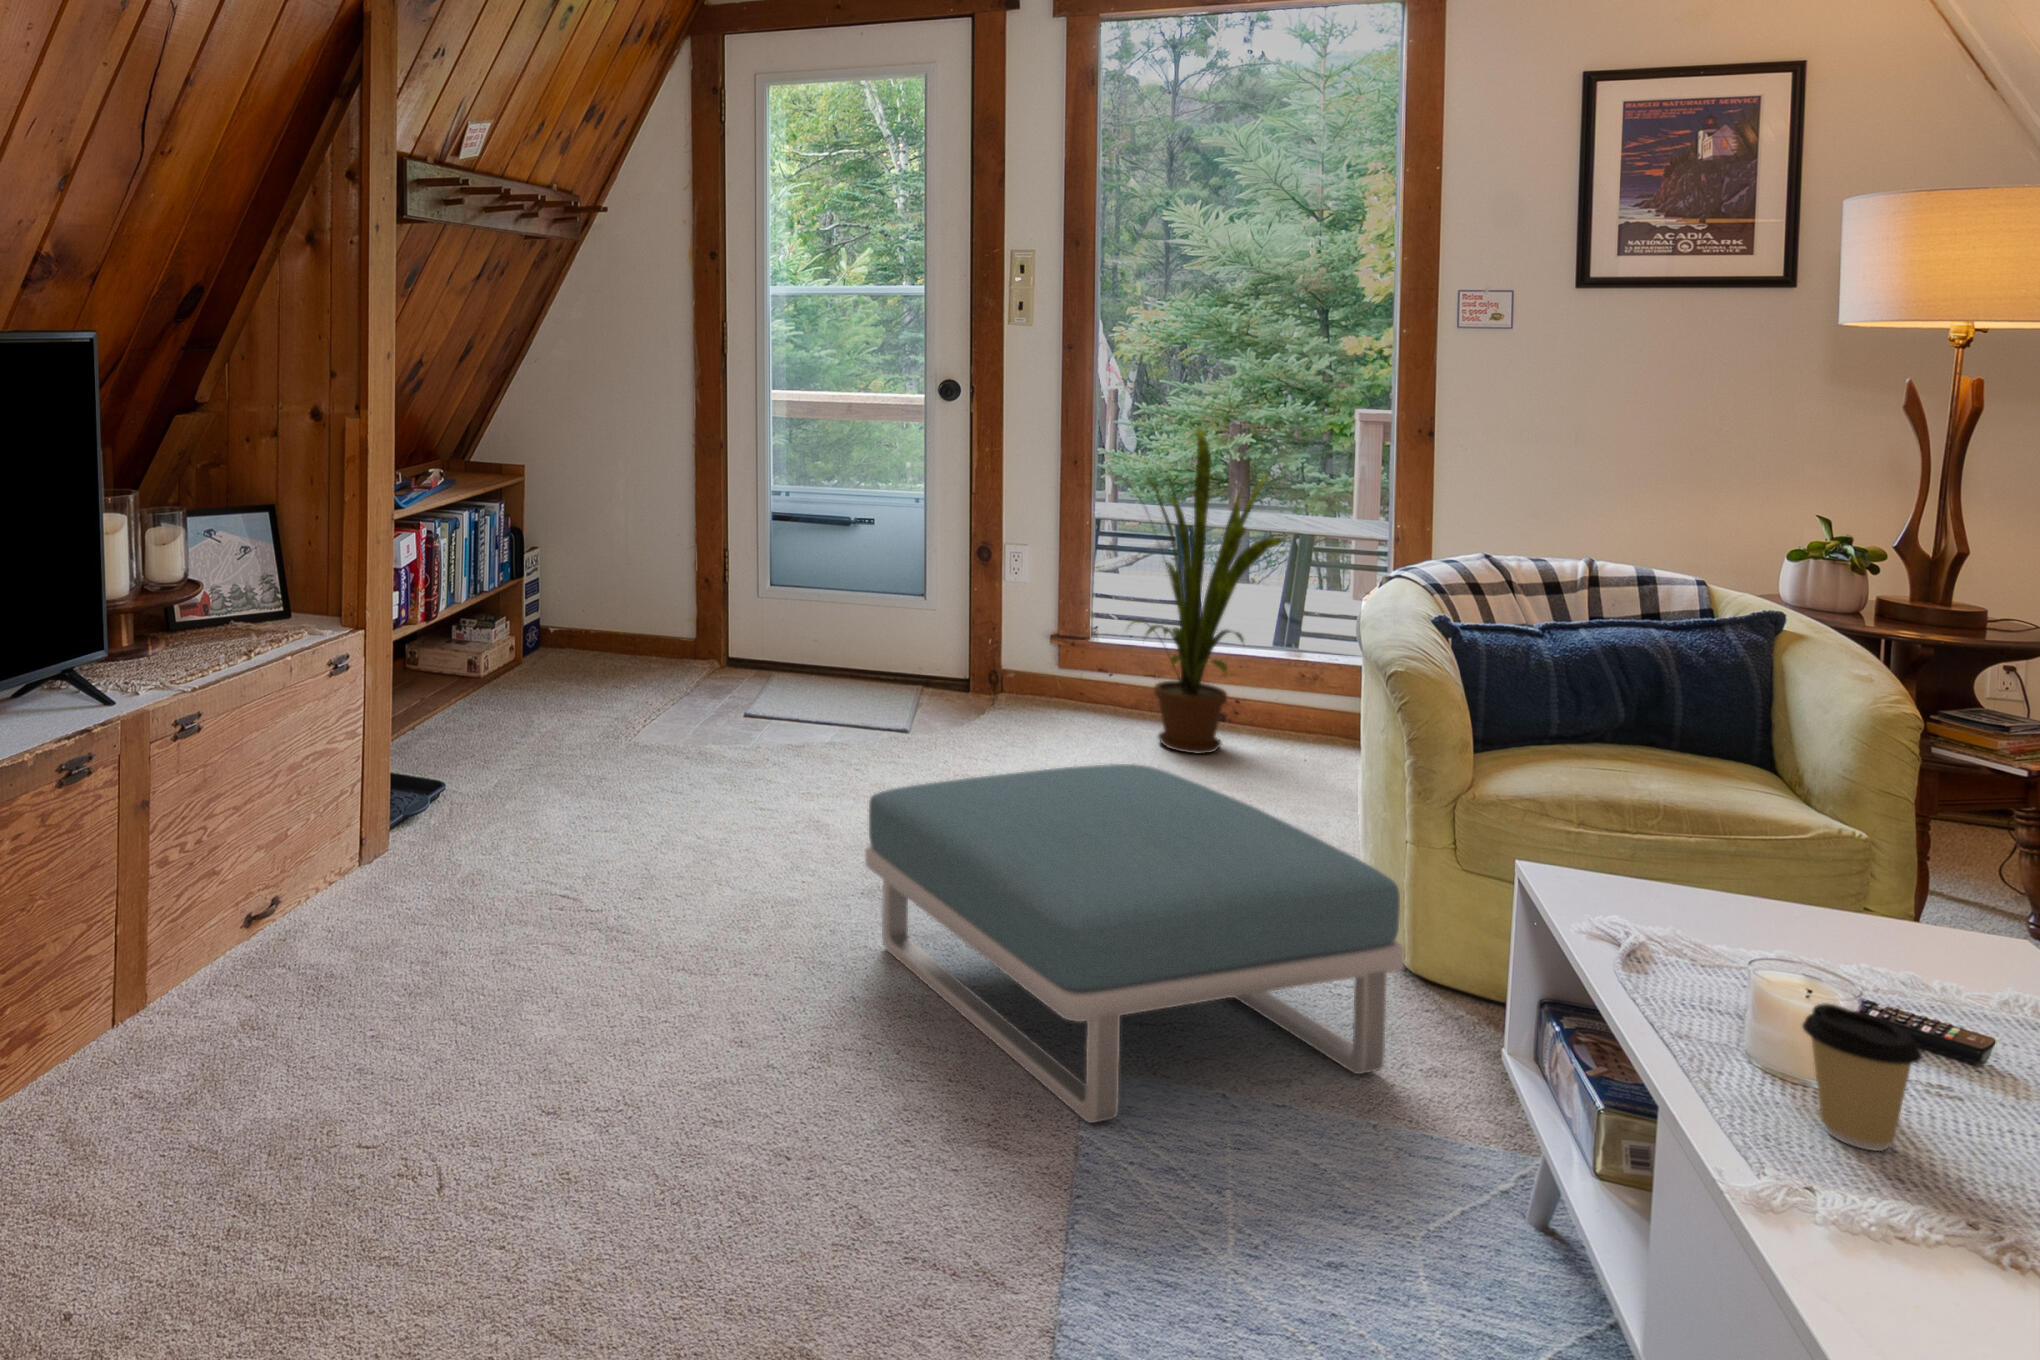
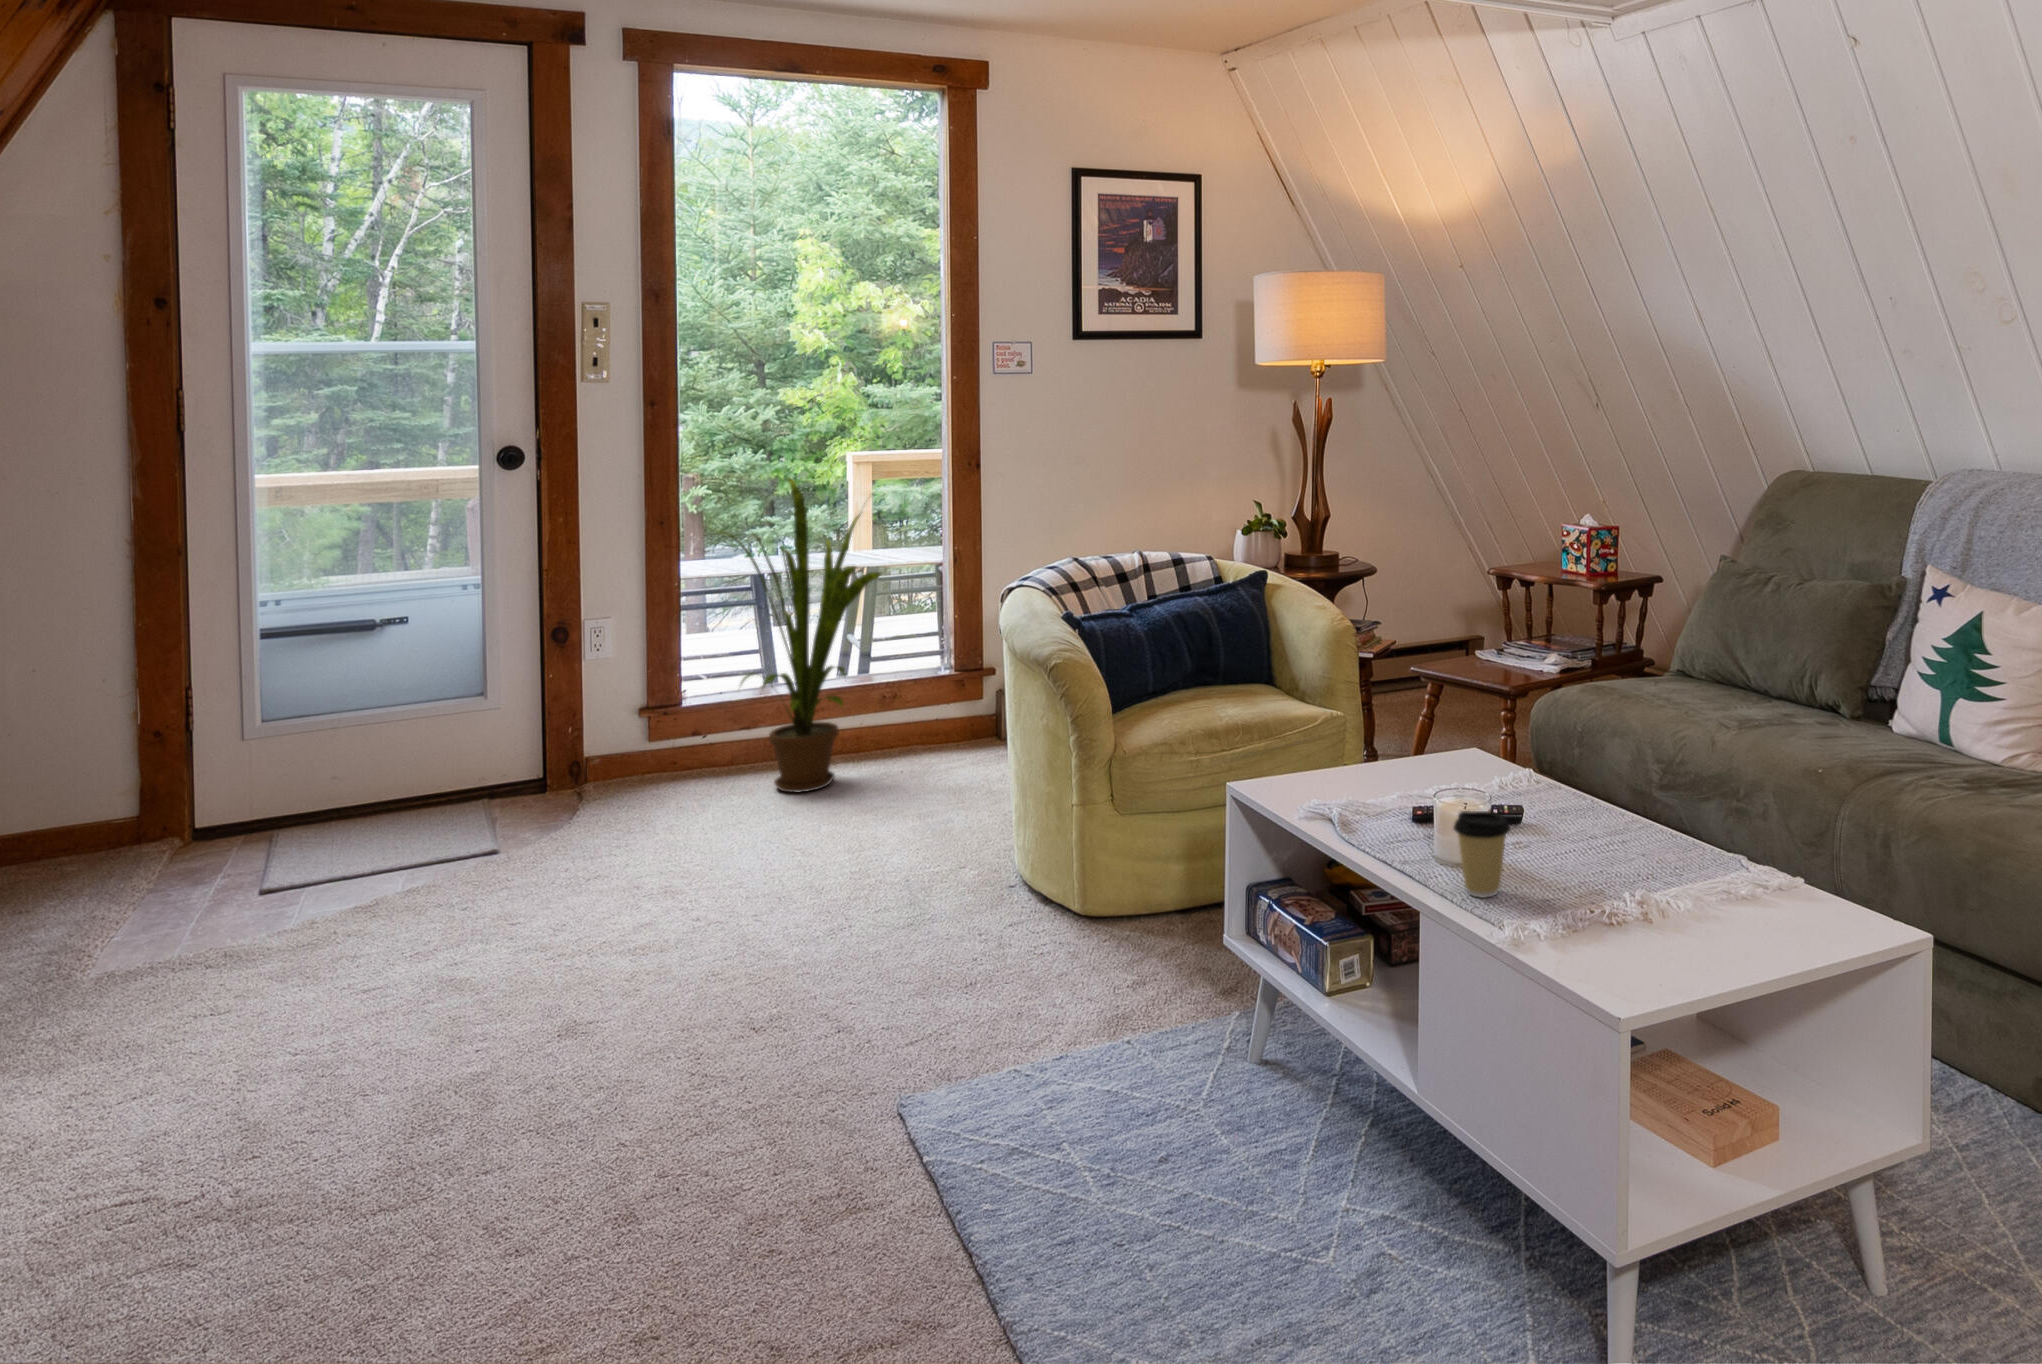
footstool: present [865,764,1404,1123] -> none [601,804,1117,1152]

